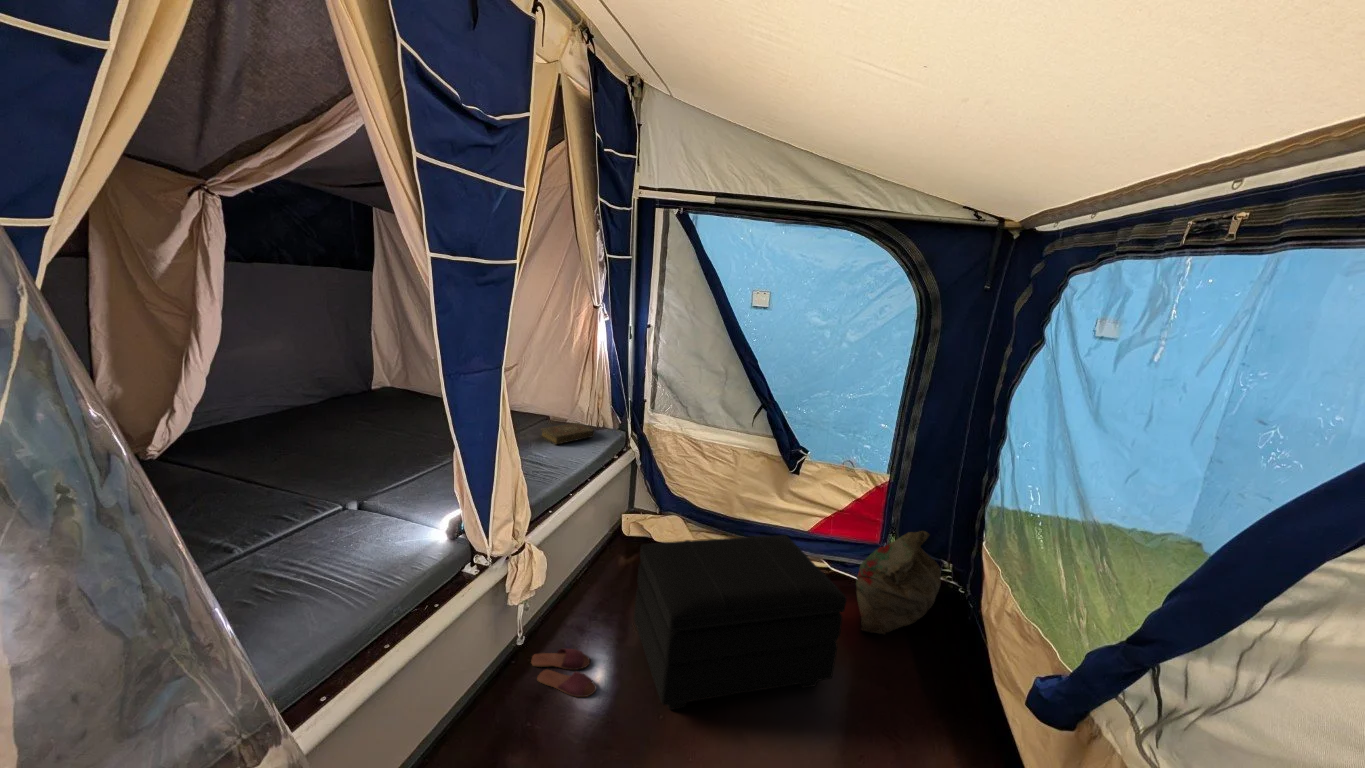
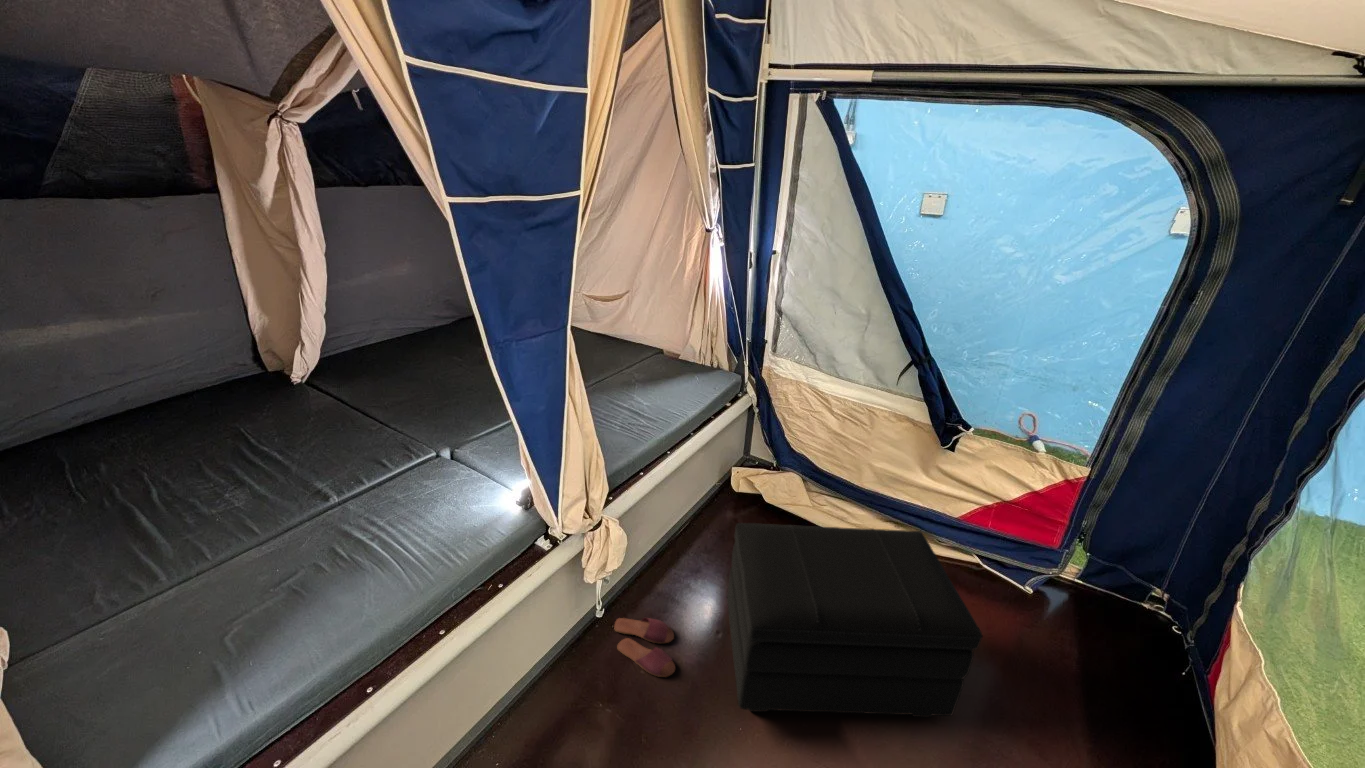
book: present [540,422,594,444] -> none [645,361,706,389]
bag: present [856,531,941,634] -> none [1007,543,1140,668]

